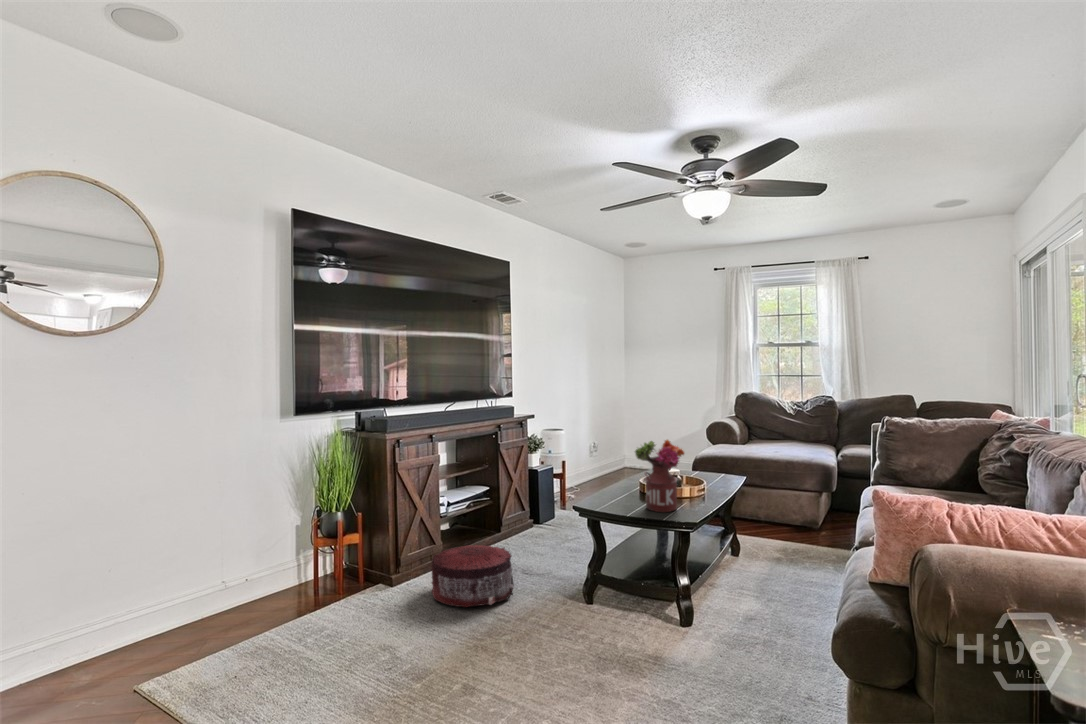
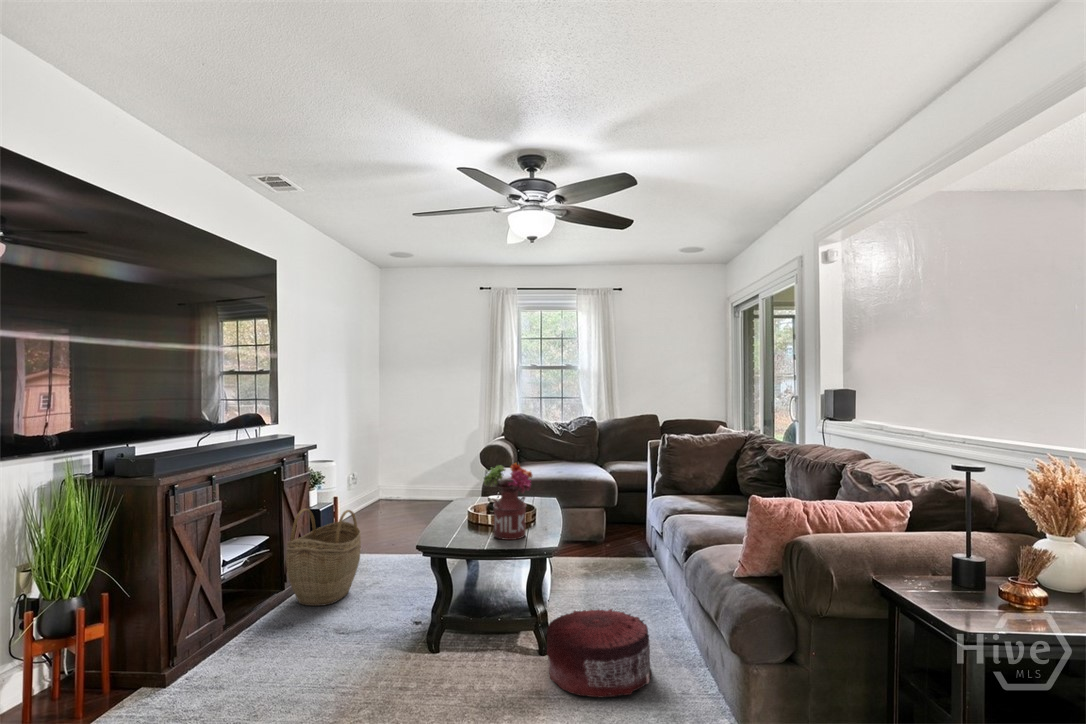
woven basket: none [498,467,561,549] -> present [286,509,361,606]
pouf: present [432,545,514,607] -> present [547,609,652,697]

